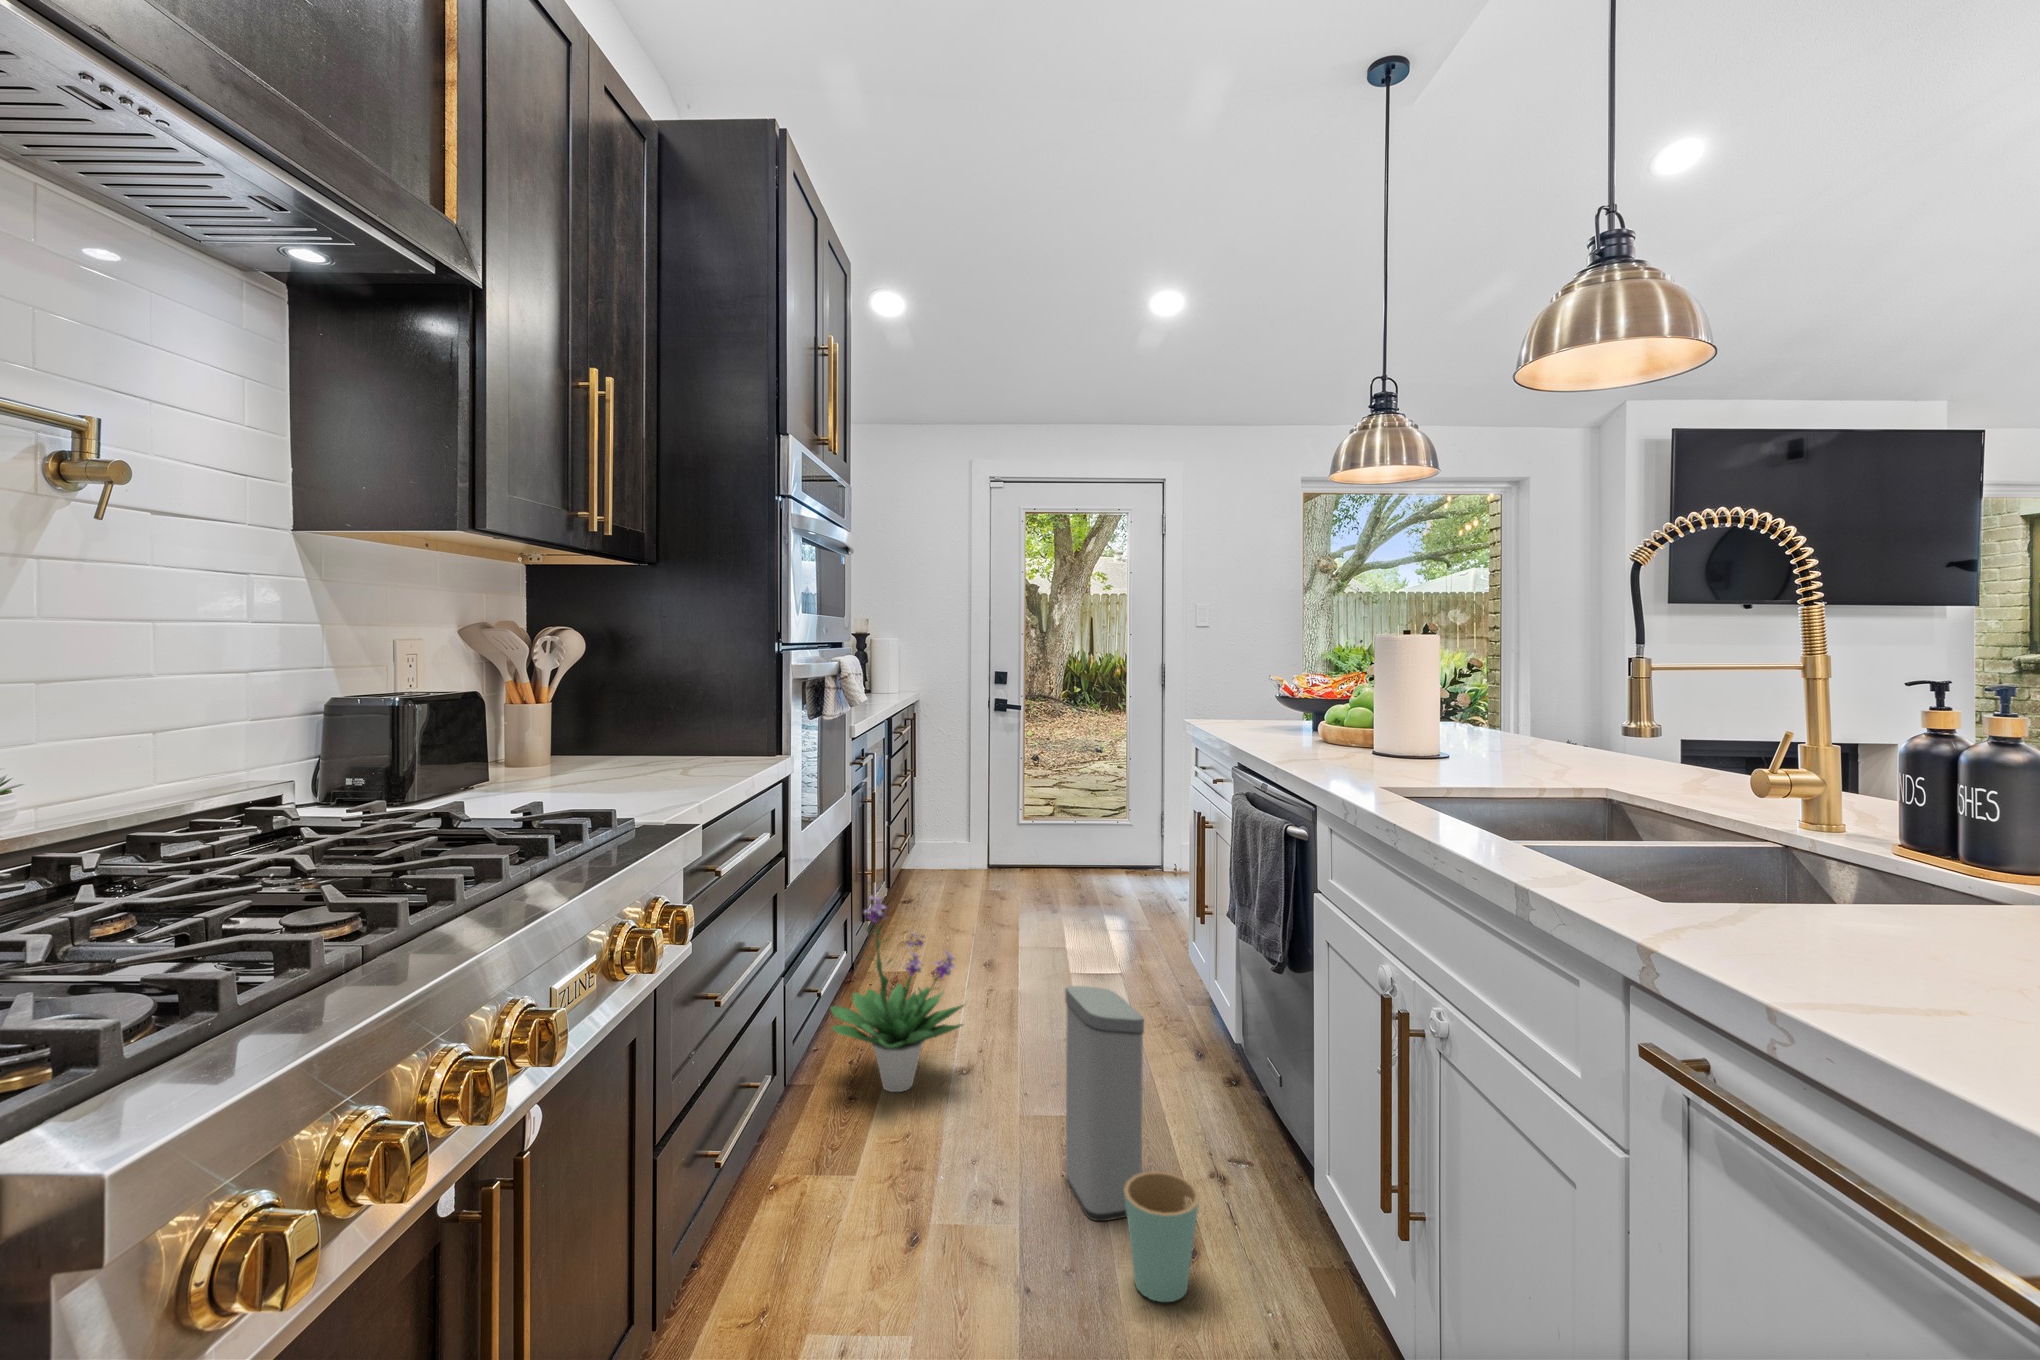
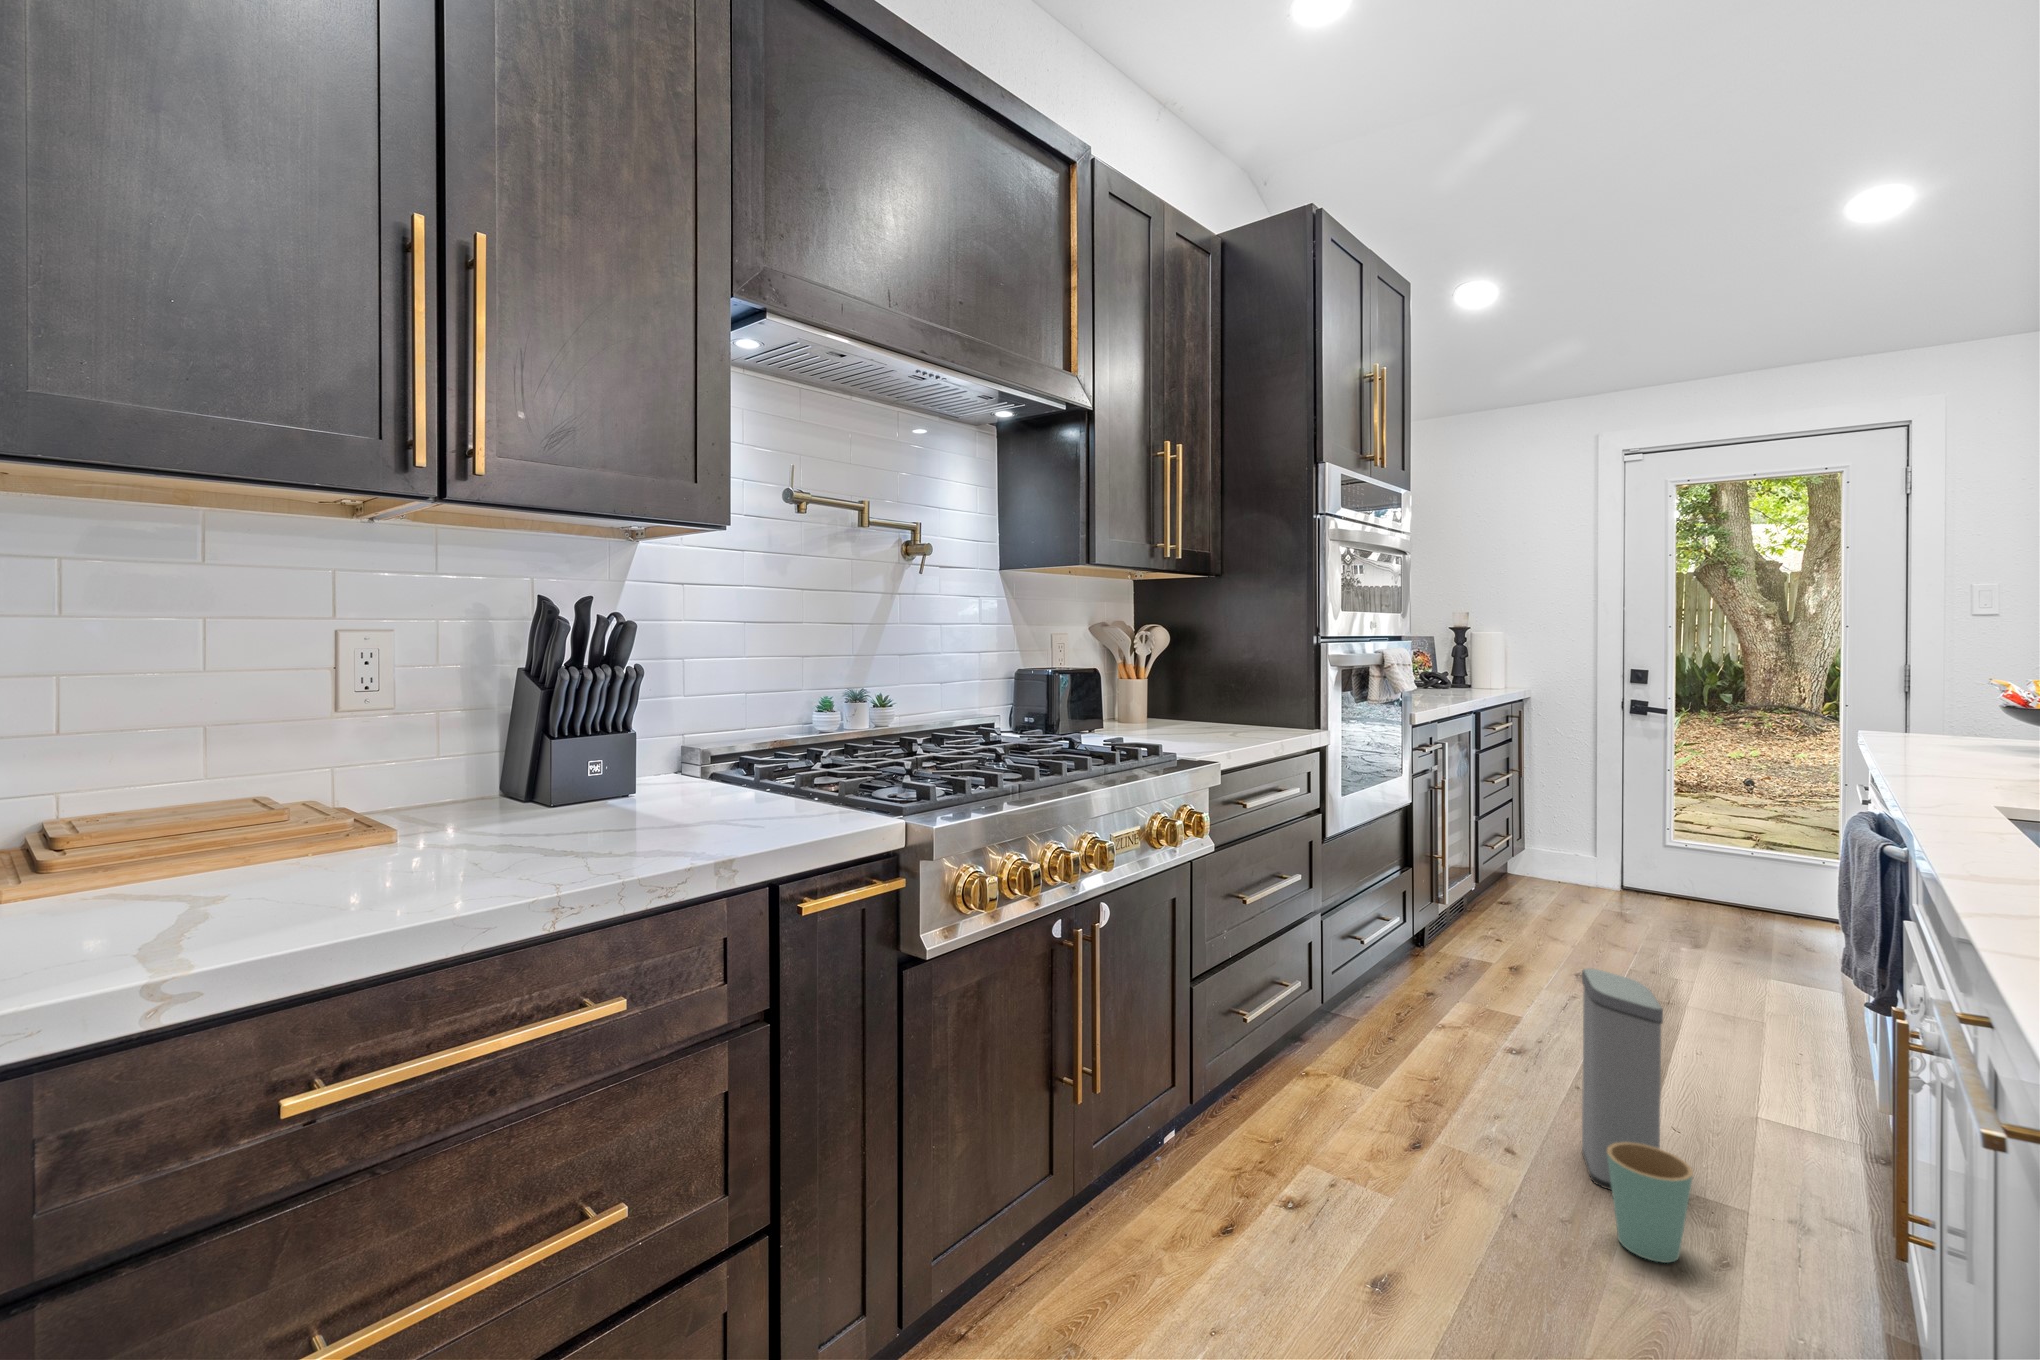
potted plant: present [831,896,964,1092] -> none [1368,863,1513,1046]

